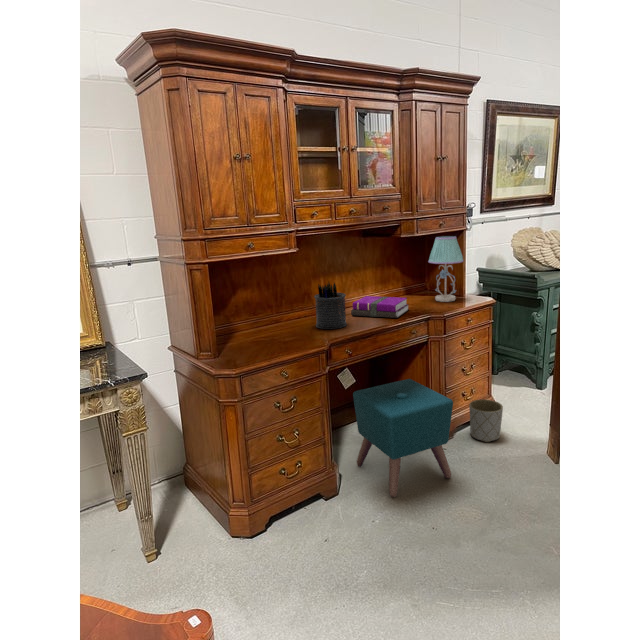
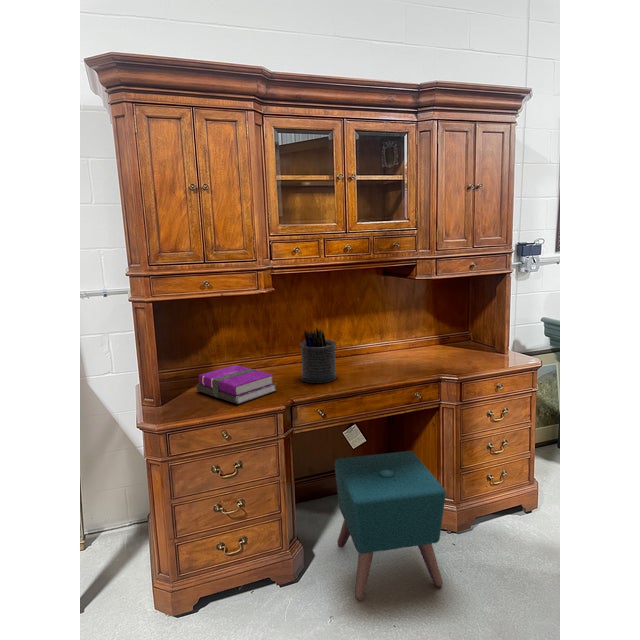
table lamp: present [429,236,464,302] -> none [459,280,502,360]
notebook: present [351,296,409,318] -> present [197,365,277,404]
planter: present [469,399,503,442] -> none [492,486,535,544]

